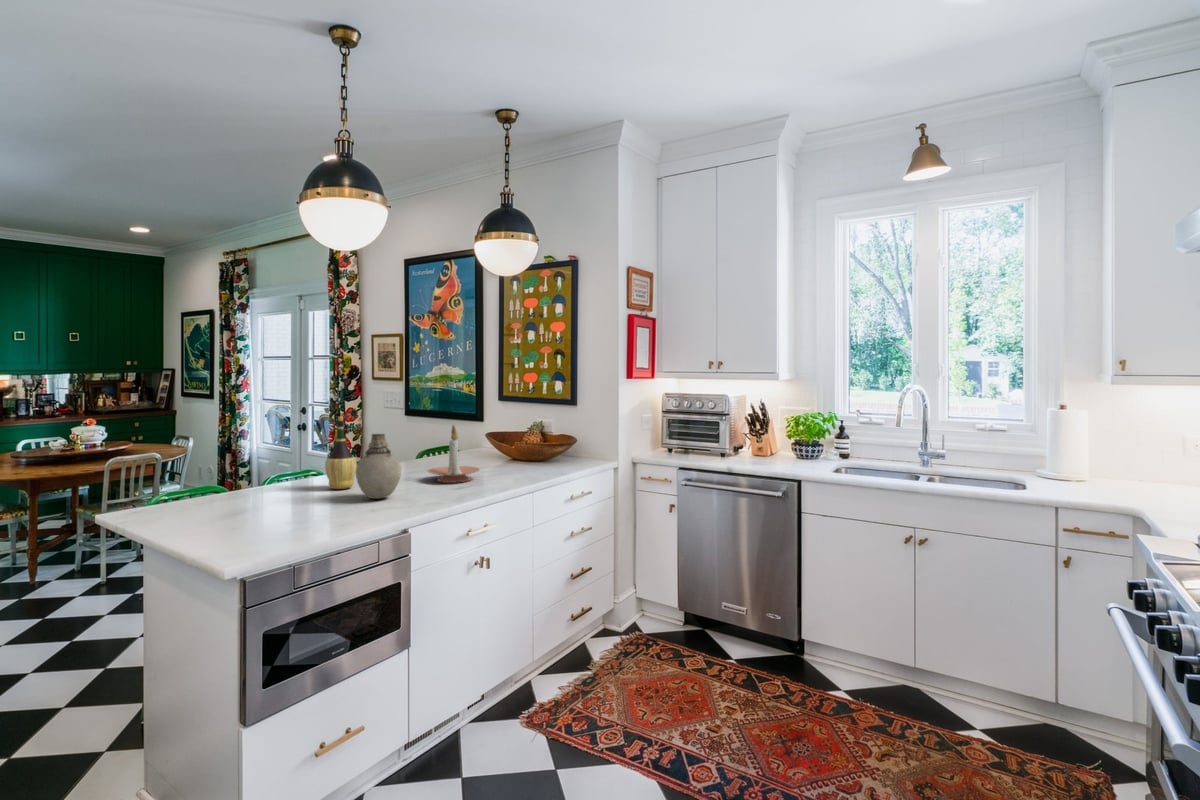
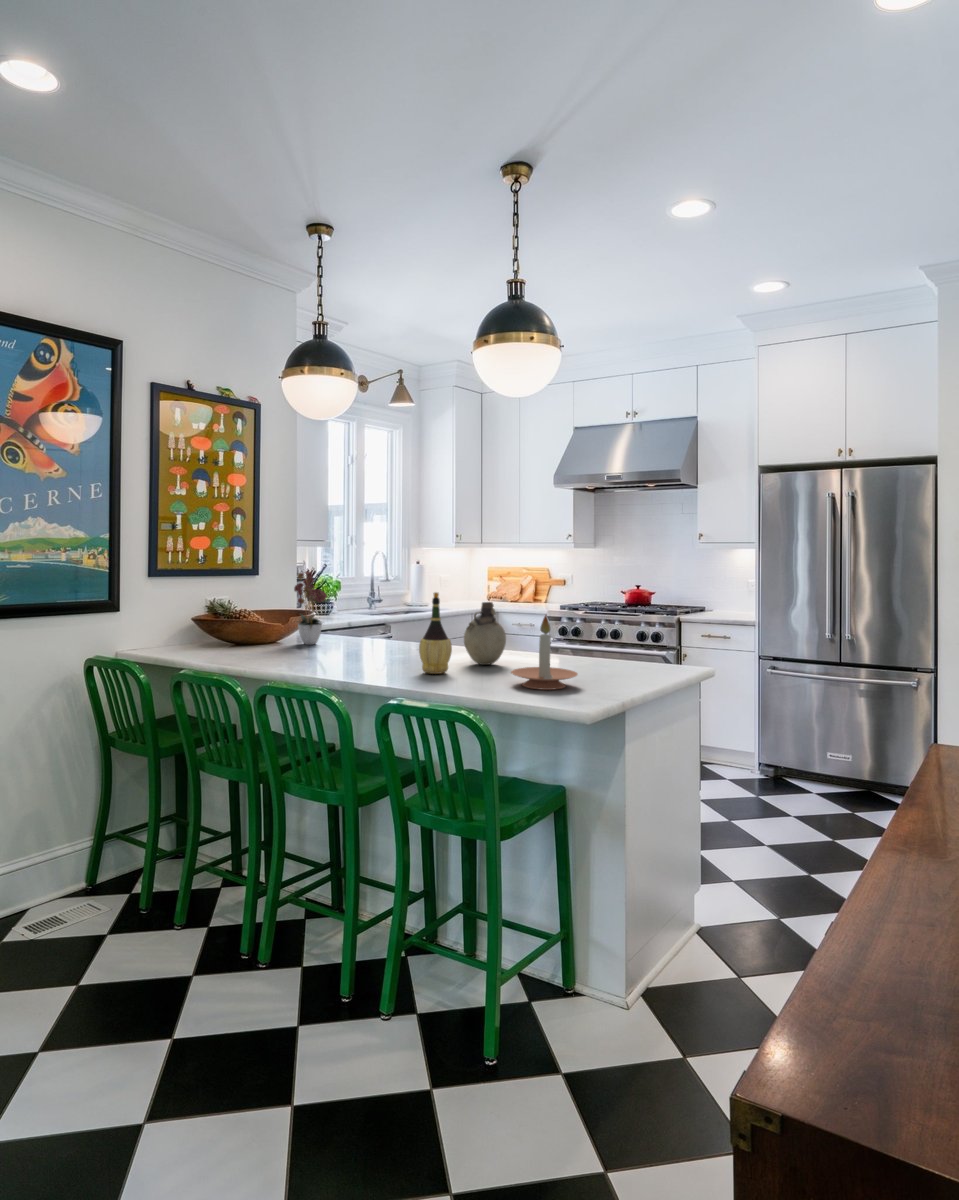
flower arrangement: none [502,398,547,467] -> present [294,571,327,645]
candle holder: present [428,425,480,483] -> present [511,615,578,690]

